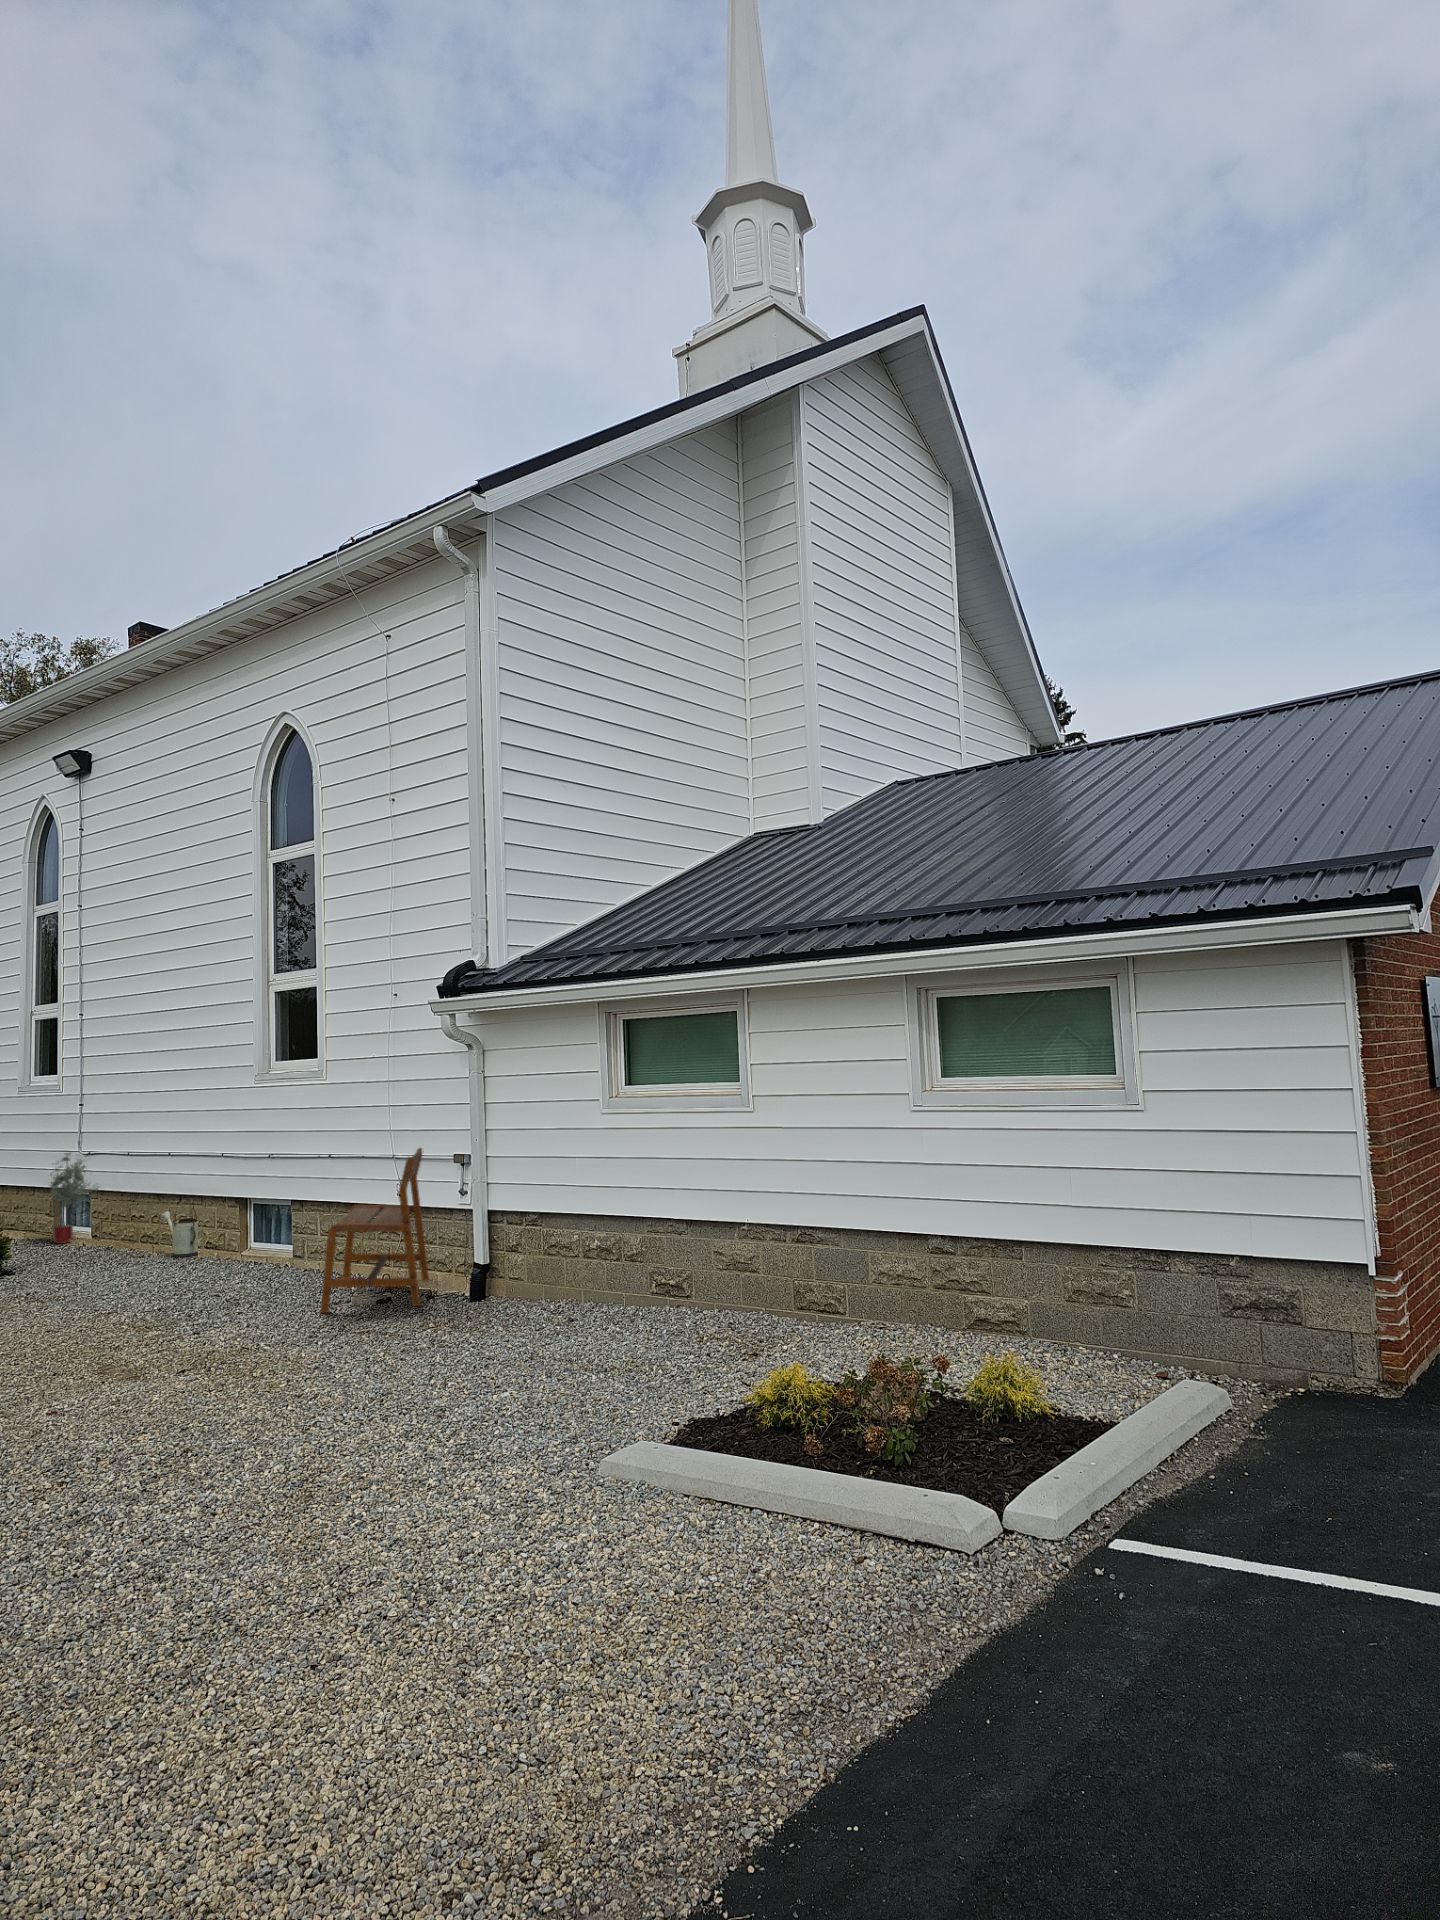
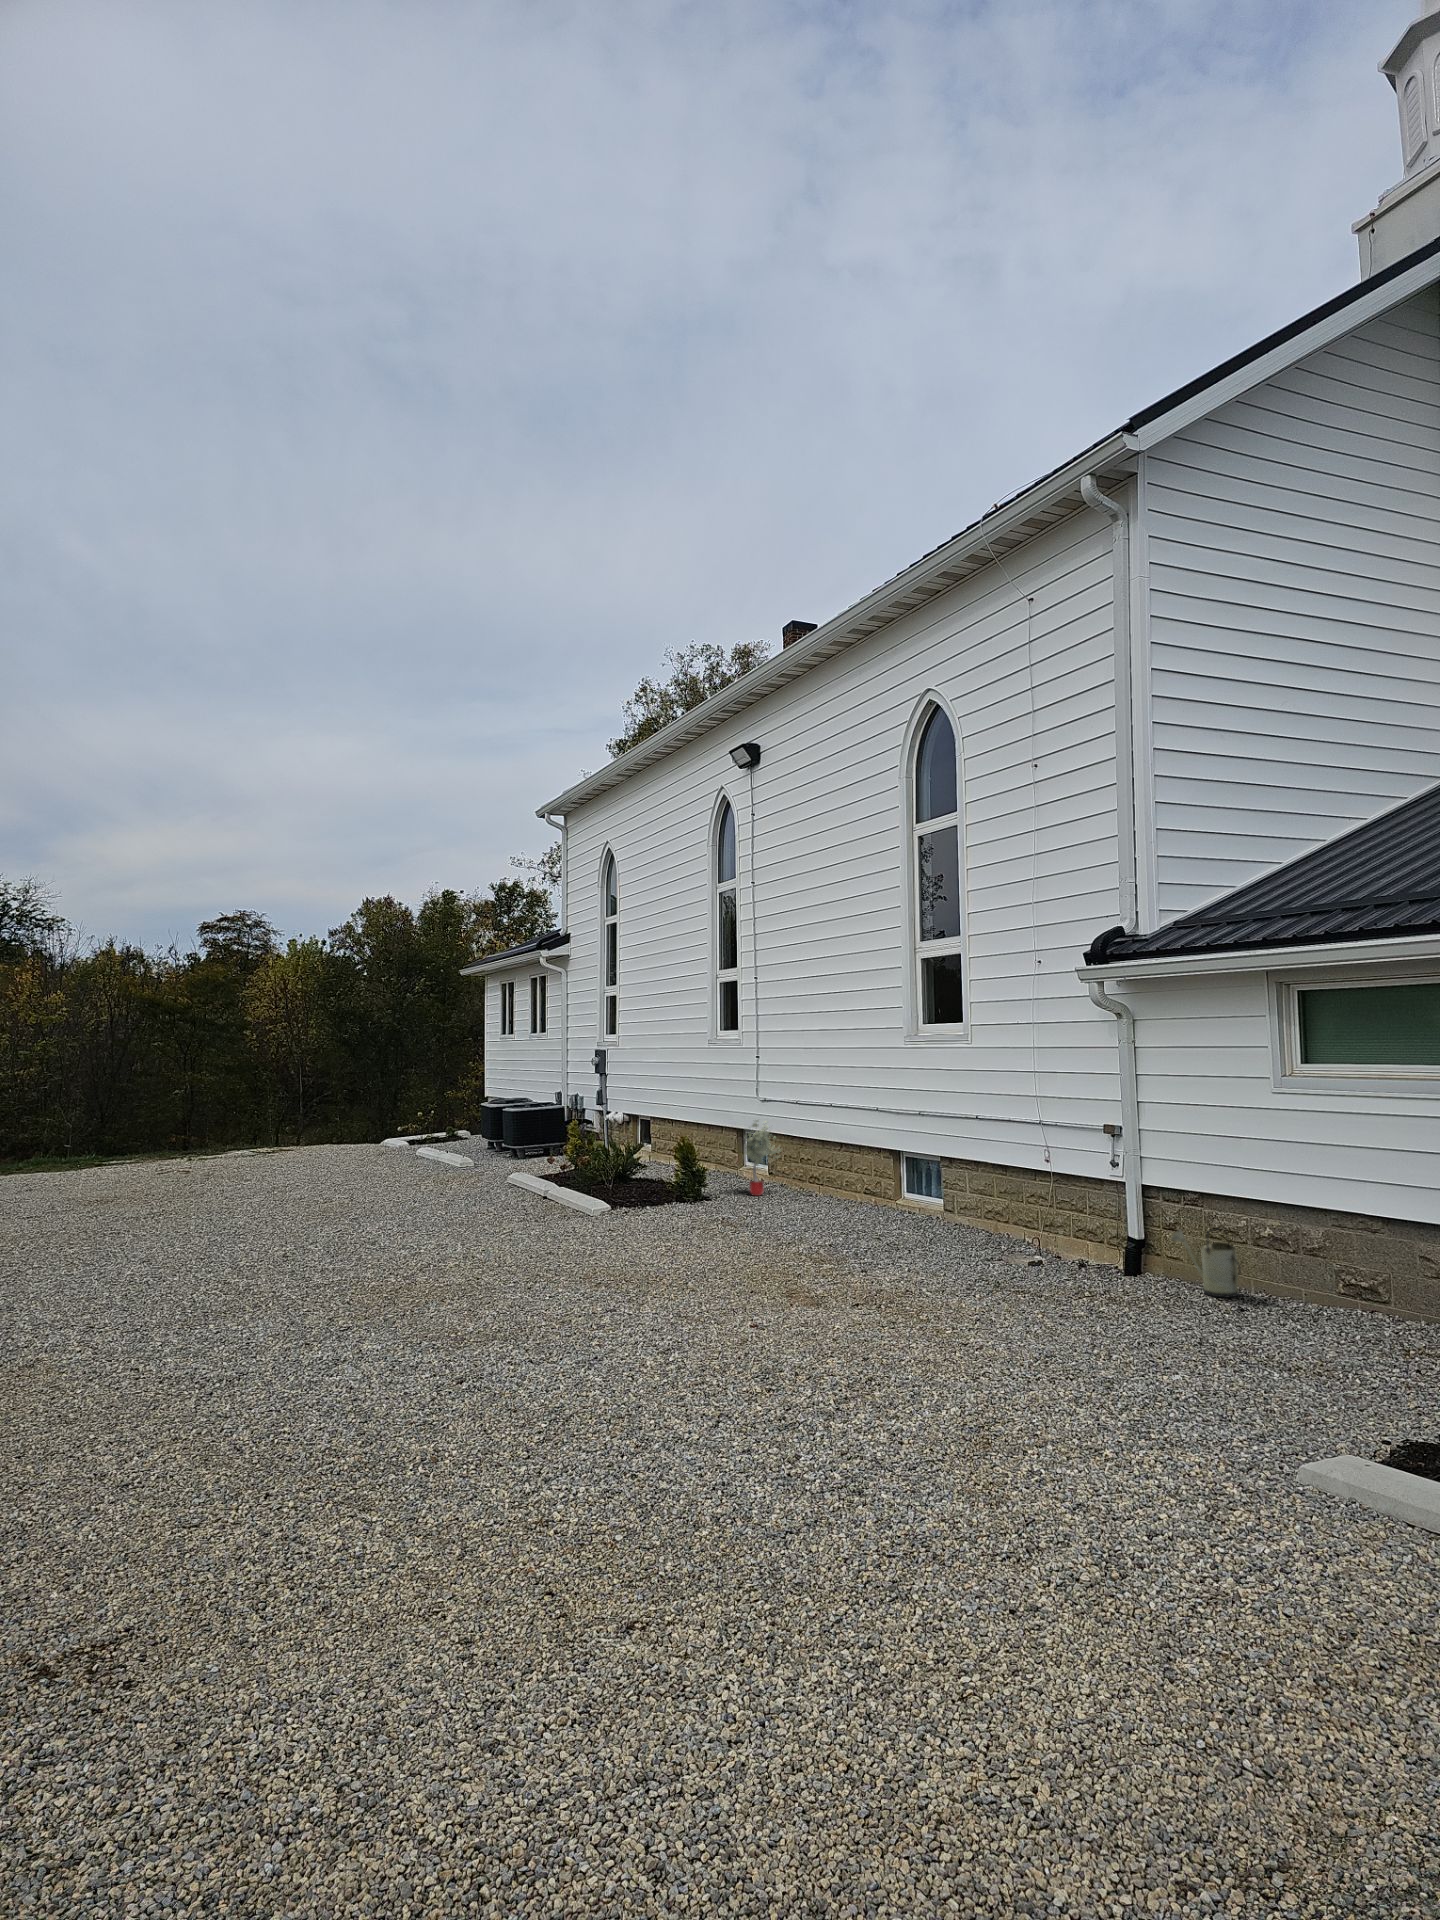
bench: present [320,1148,429,1313] -> none [975,1122,1077,1276]
watering can: present [160,1209,198,1257] -> present [1171,1229,1241,1297]

